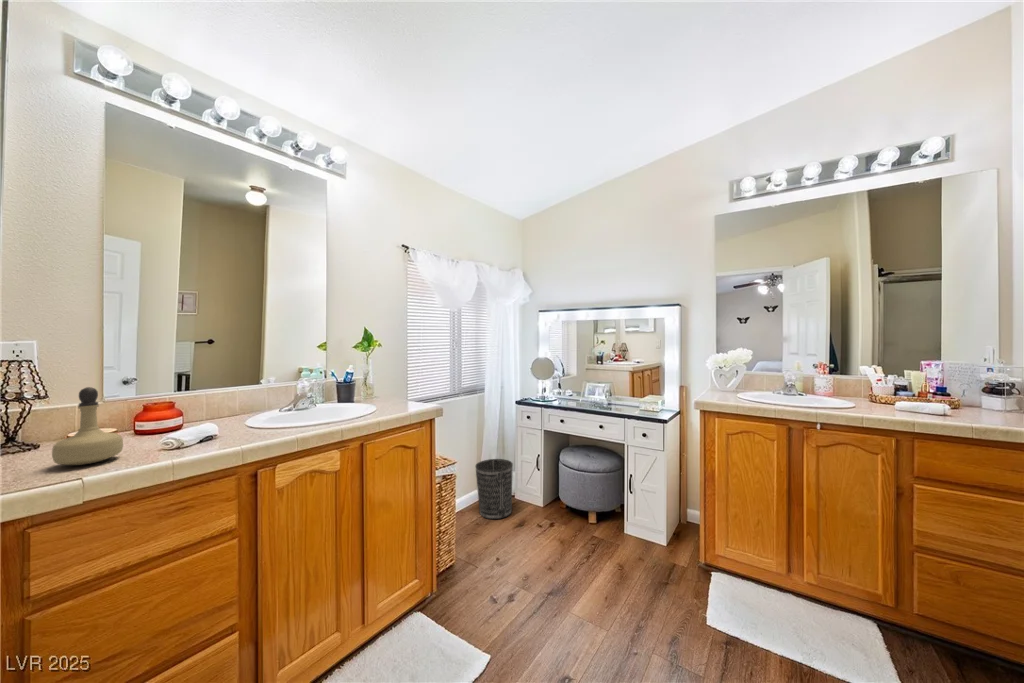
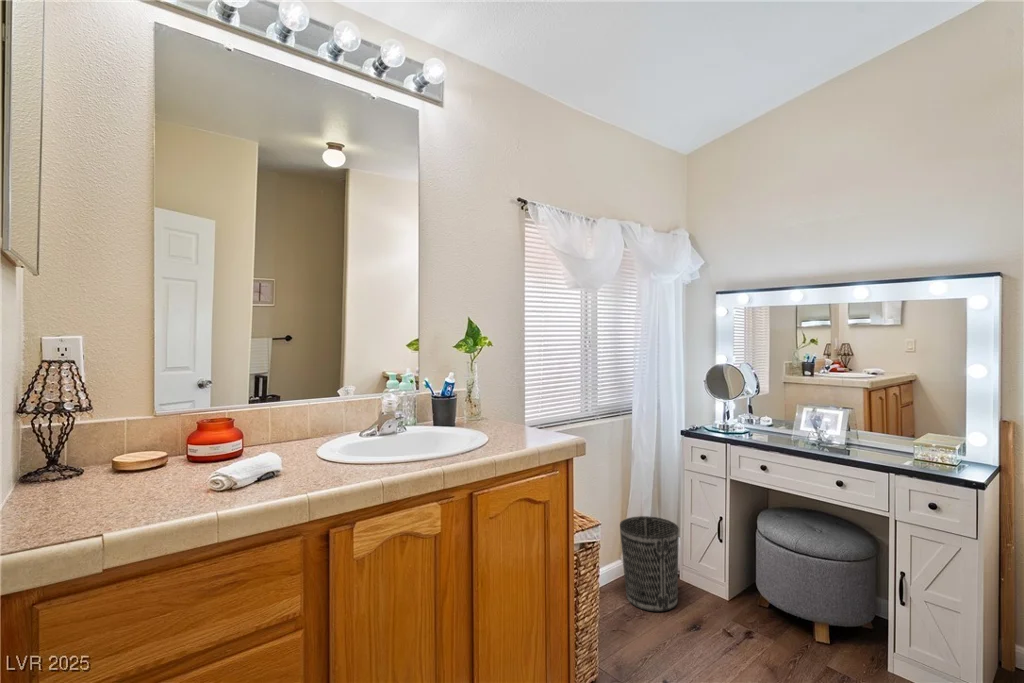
perfume bottle: present [52,387,123,465] -> none [73,398,160,510]

